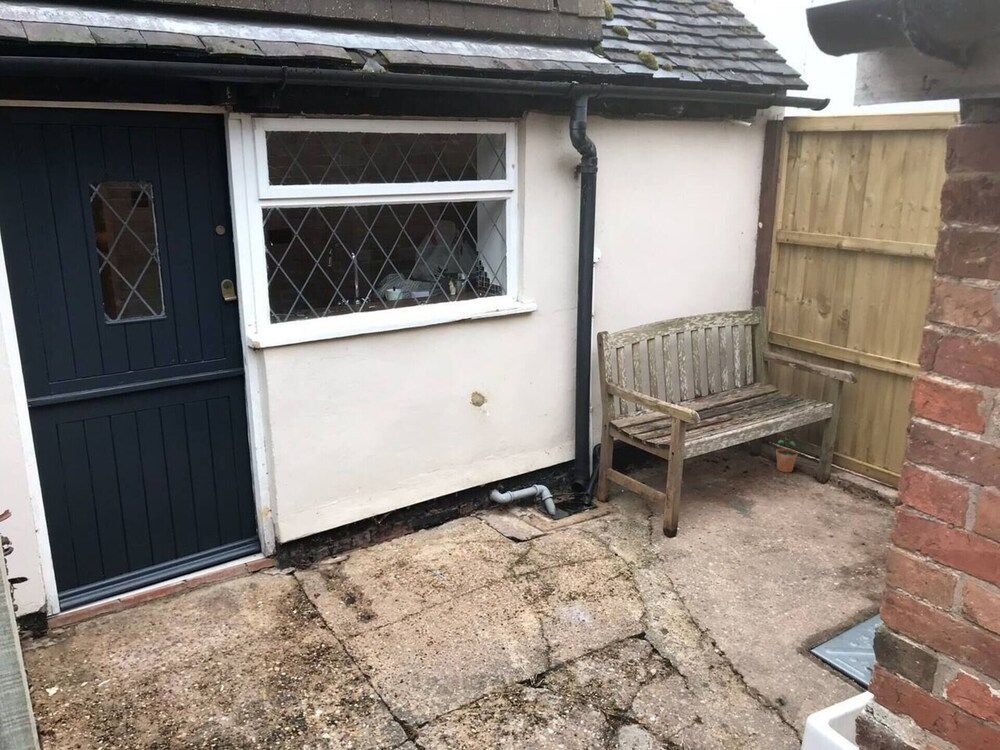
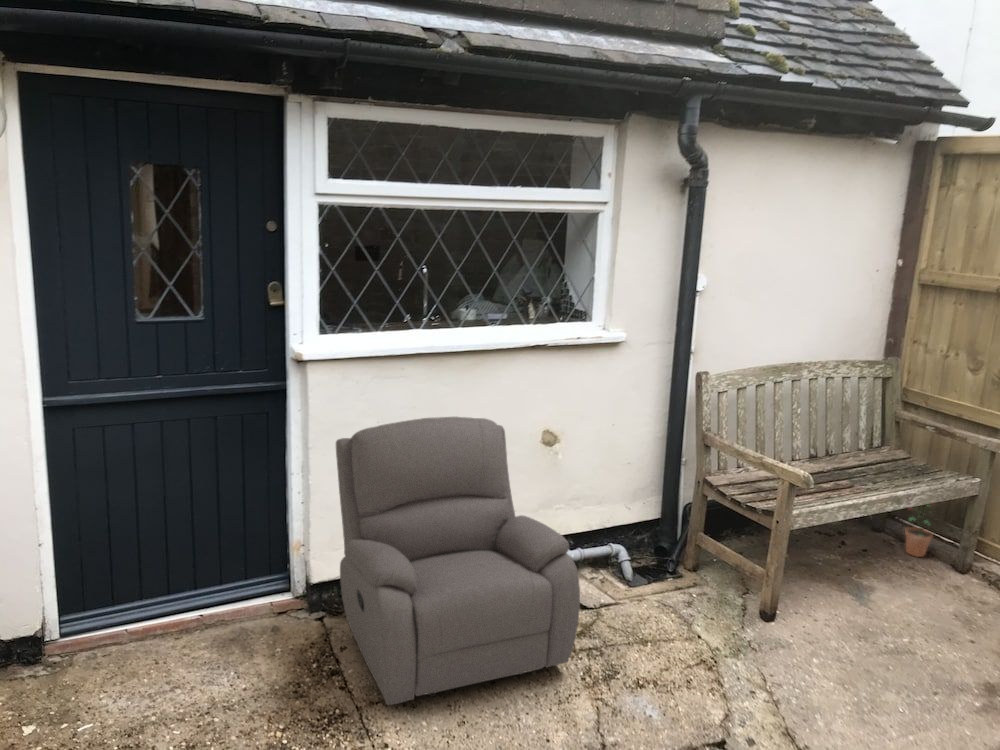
chair: none [294,387,518,635] -> present [336,417,580,705]

